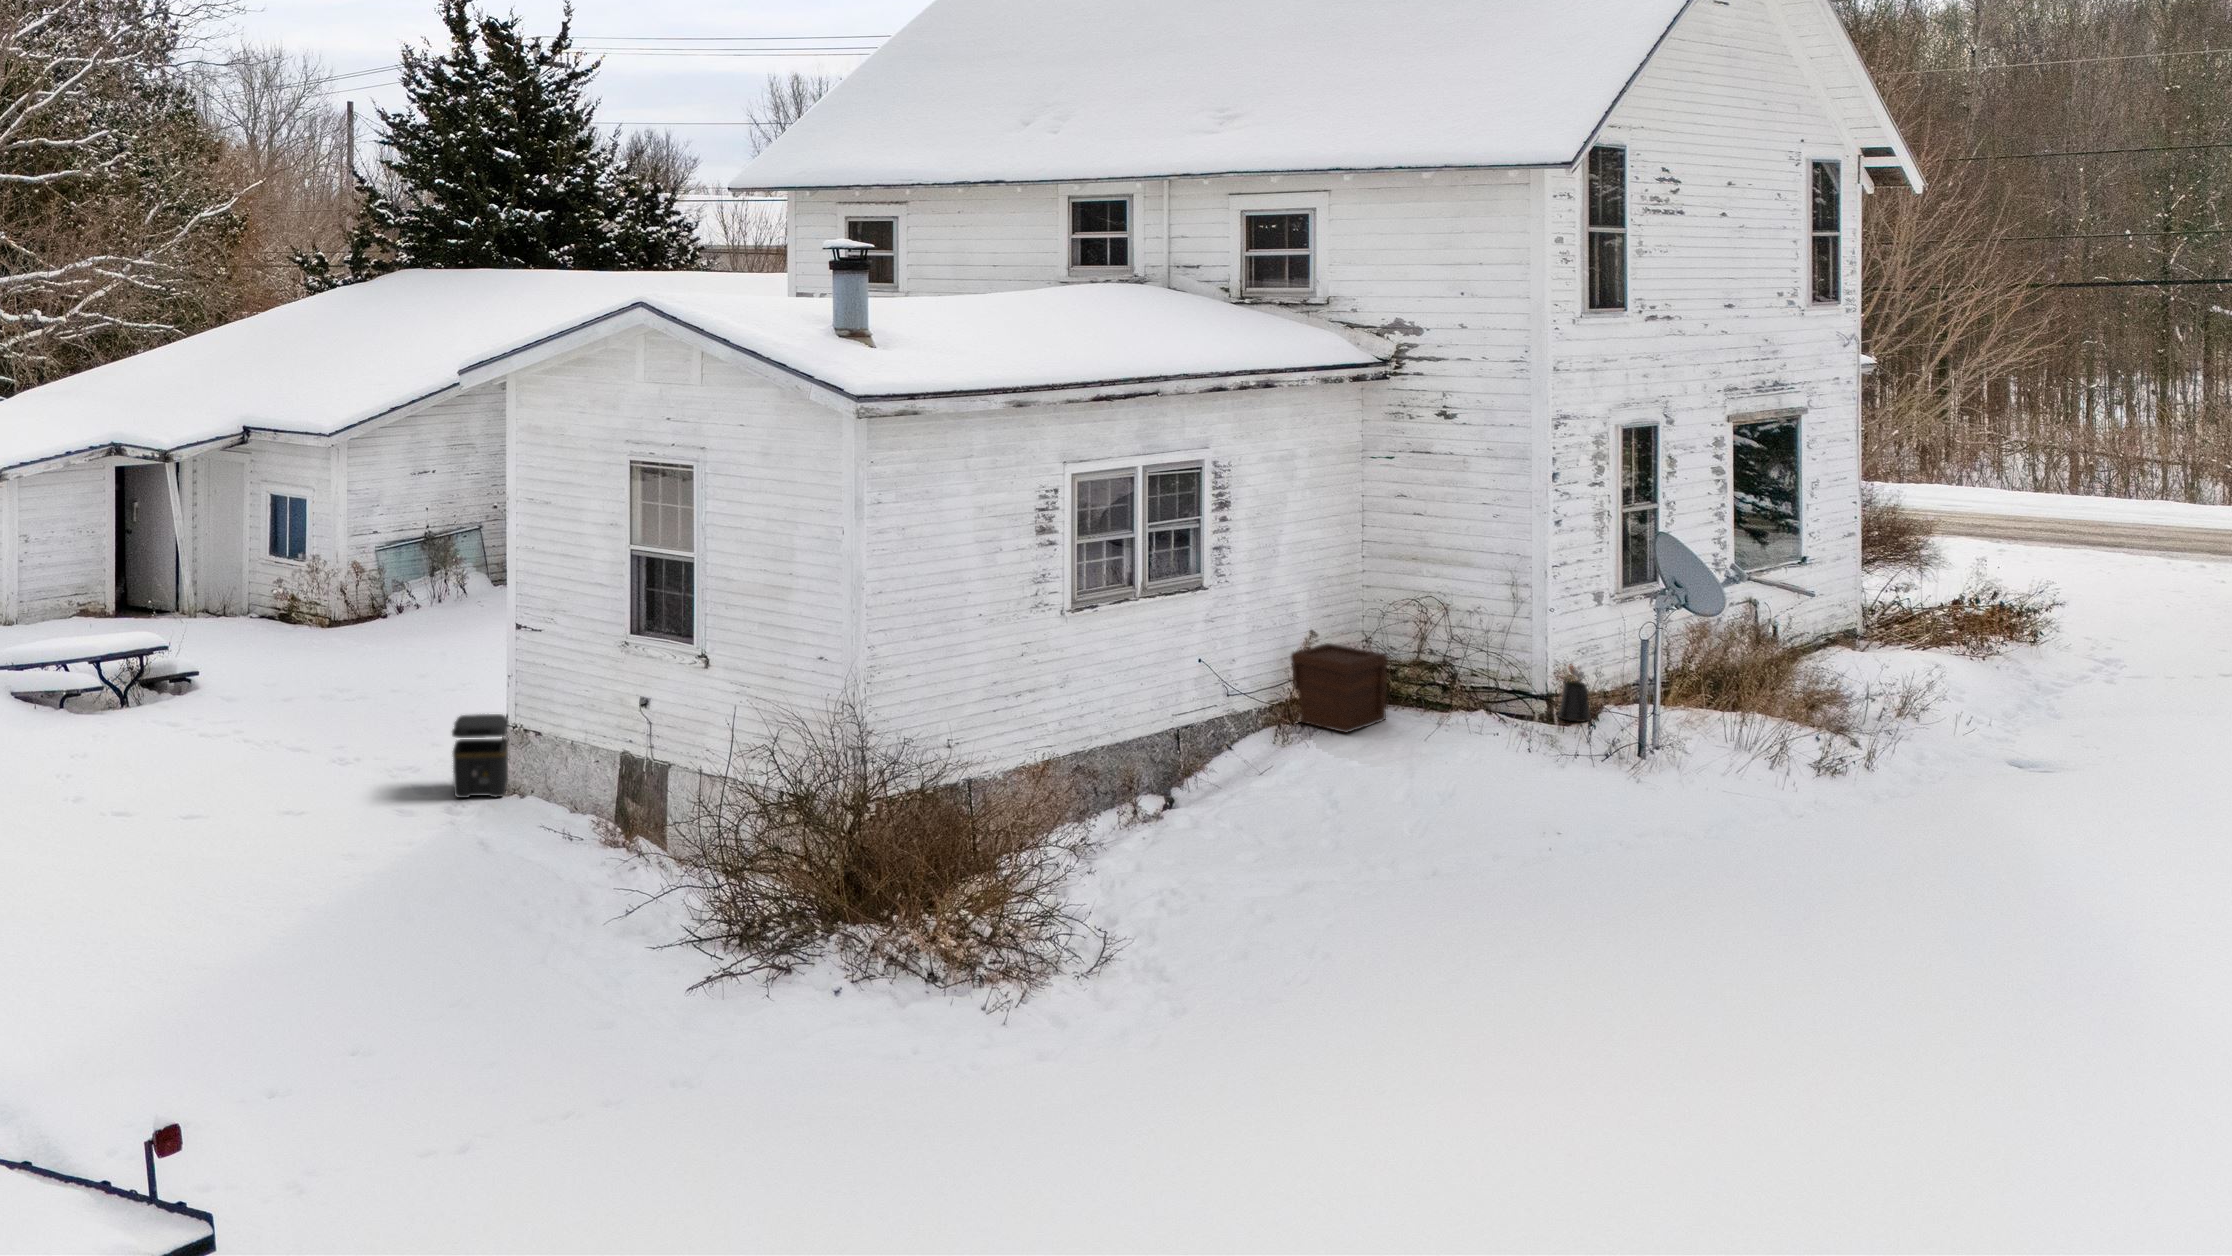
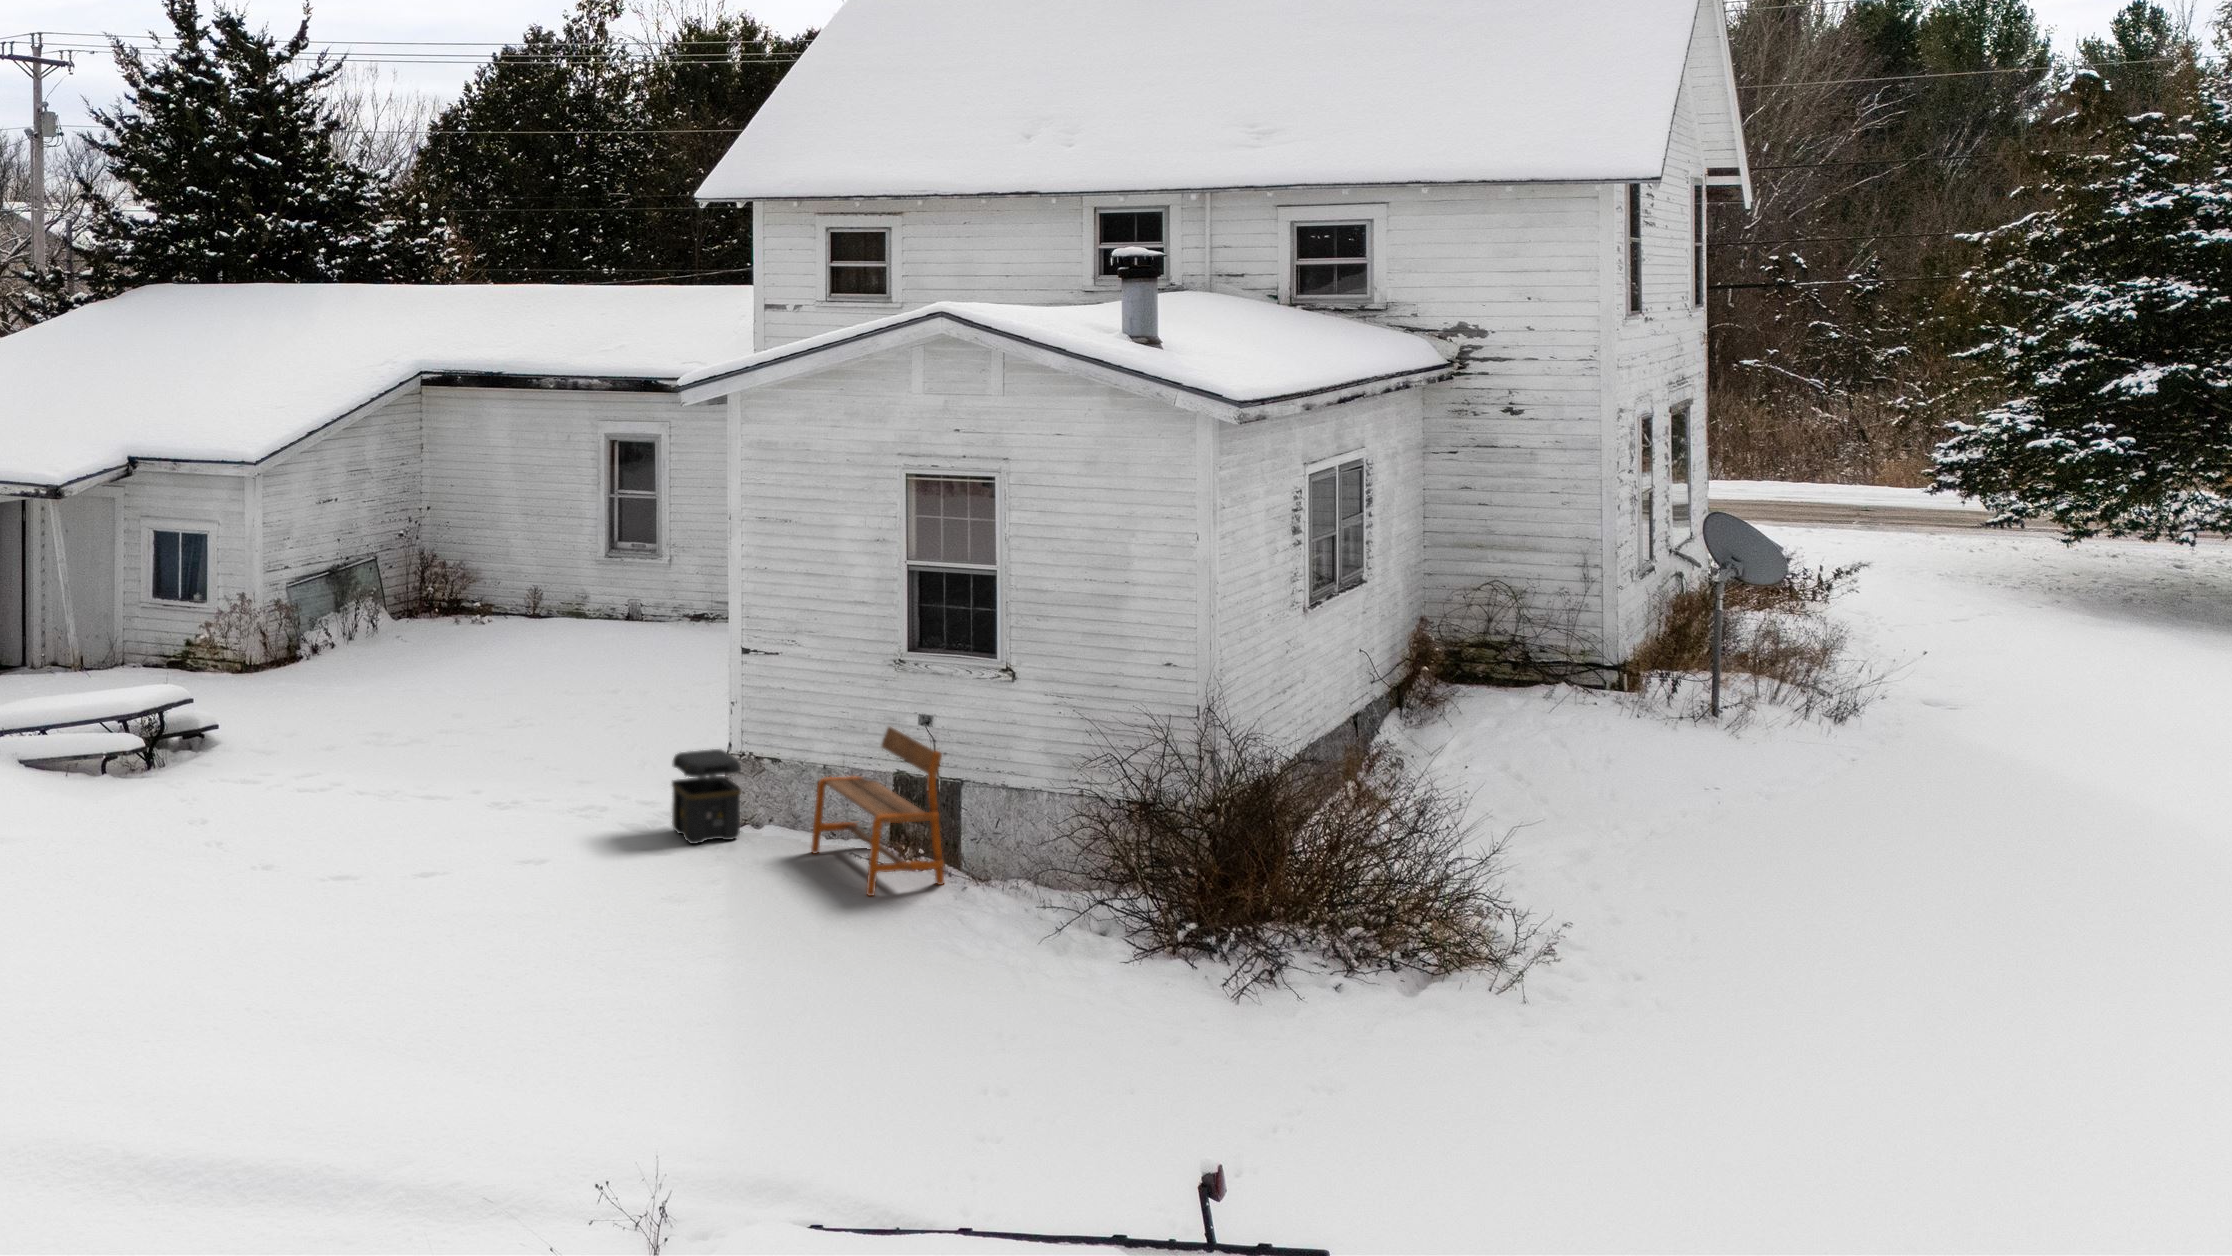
wooden crate: present [1291,643,1387,733] -> none [1402,630,1487,714]
watering can: present [1559,664,1590,721] -> none [1623,637,1659,690]
bench: none [543,698,626,857] -> present [811,727,945,896]

